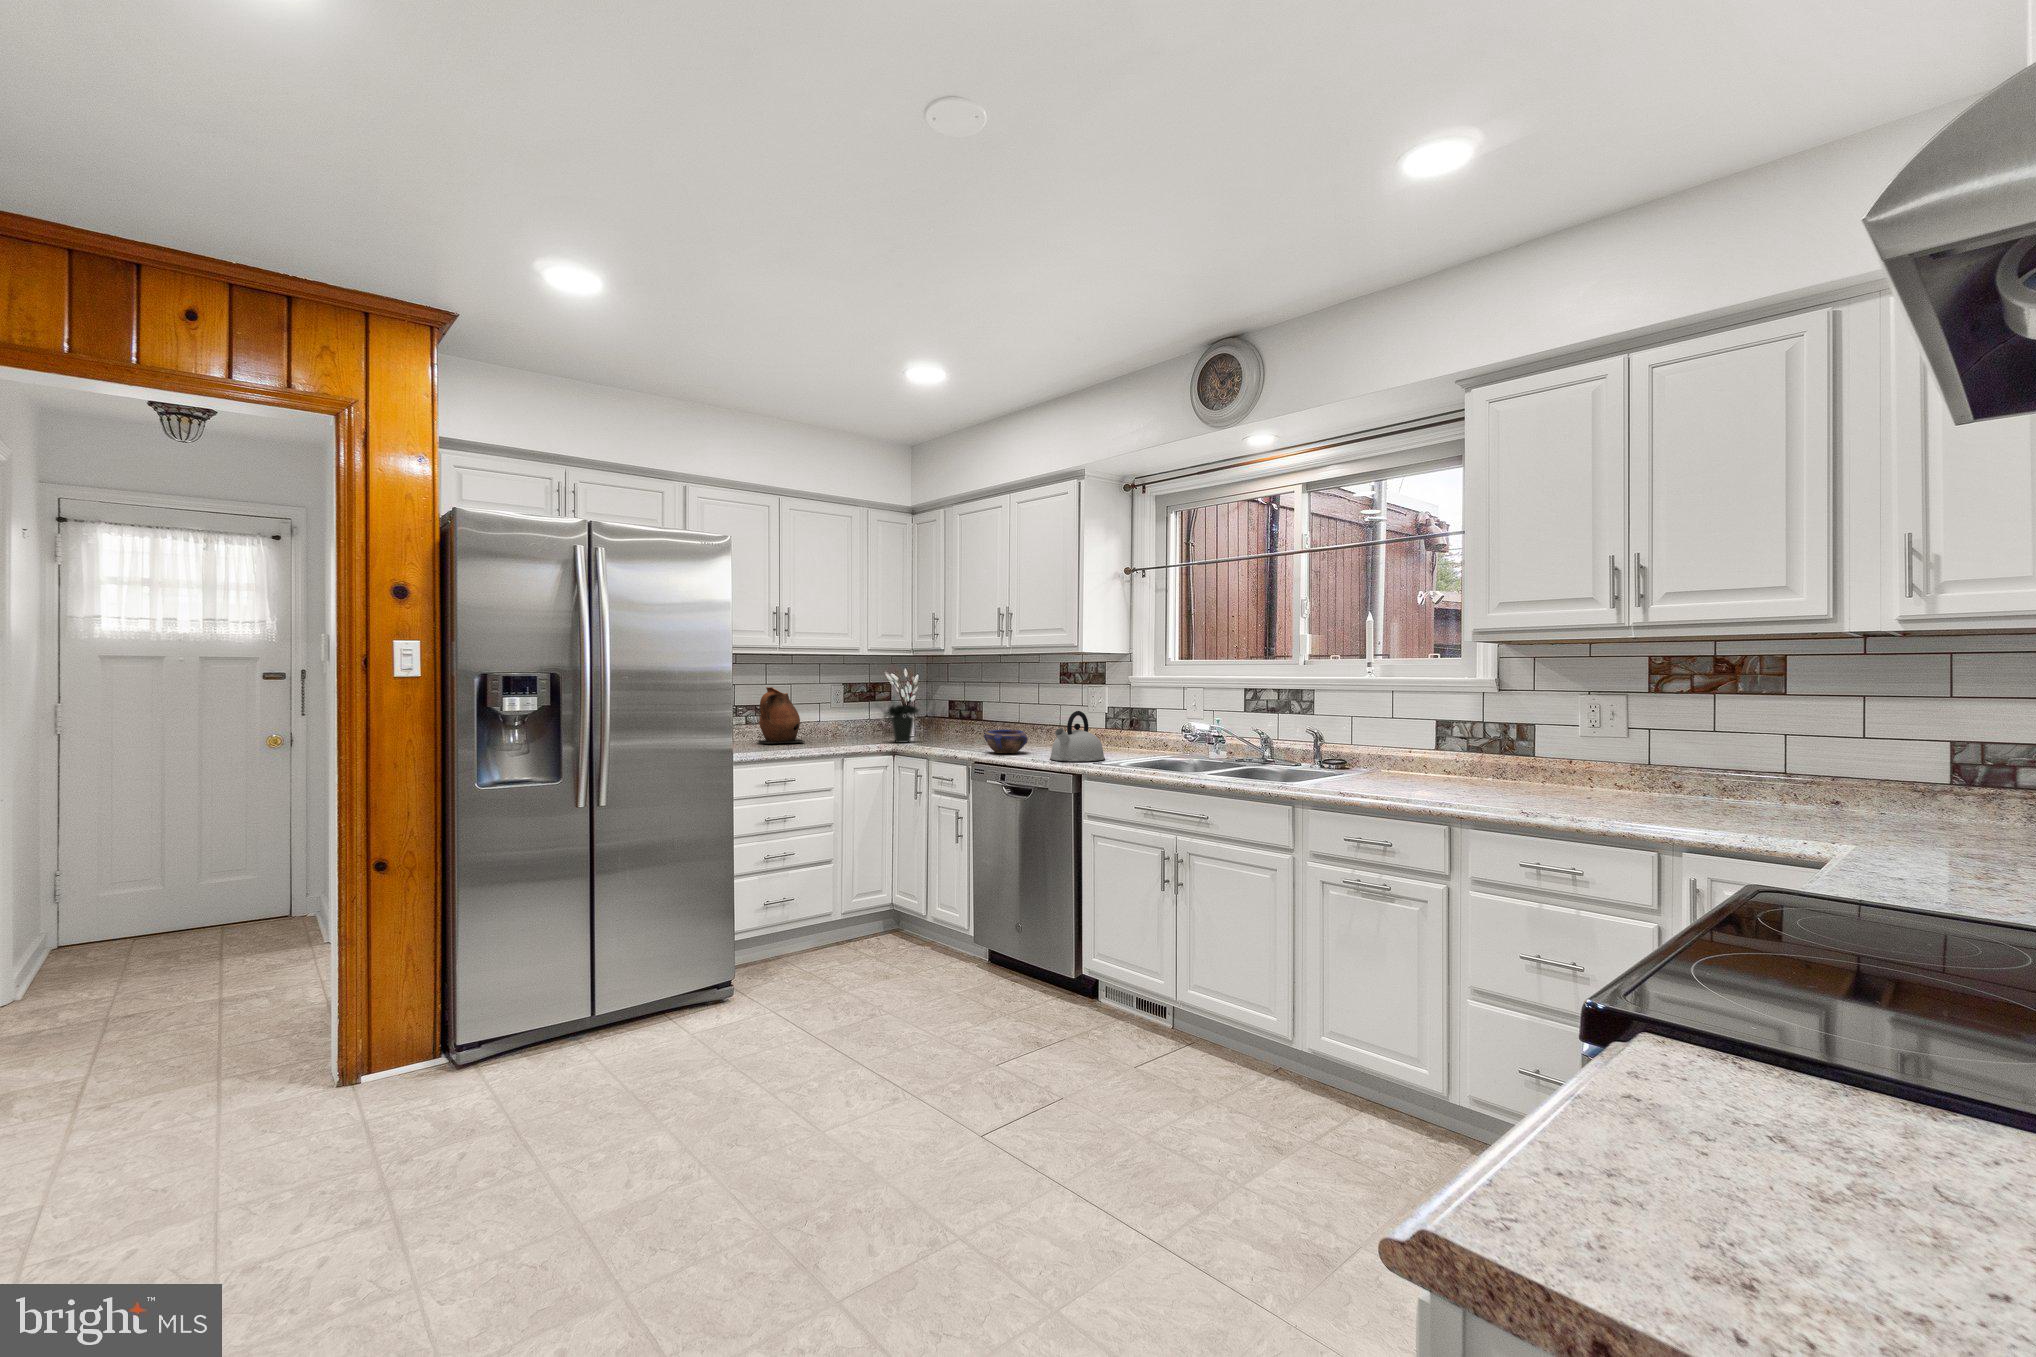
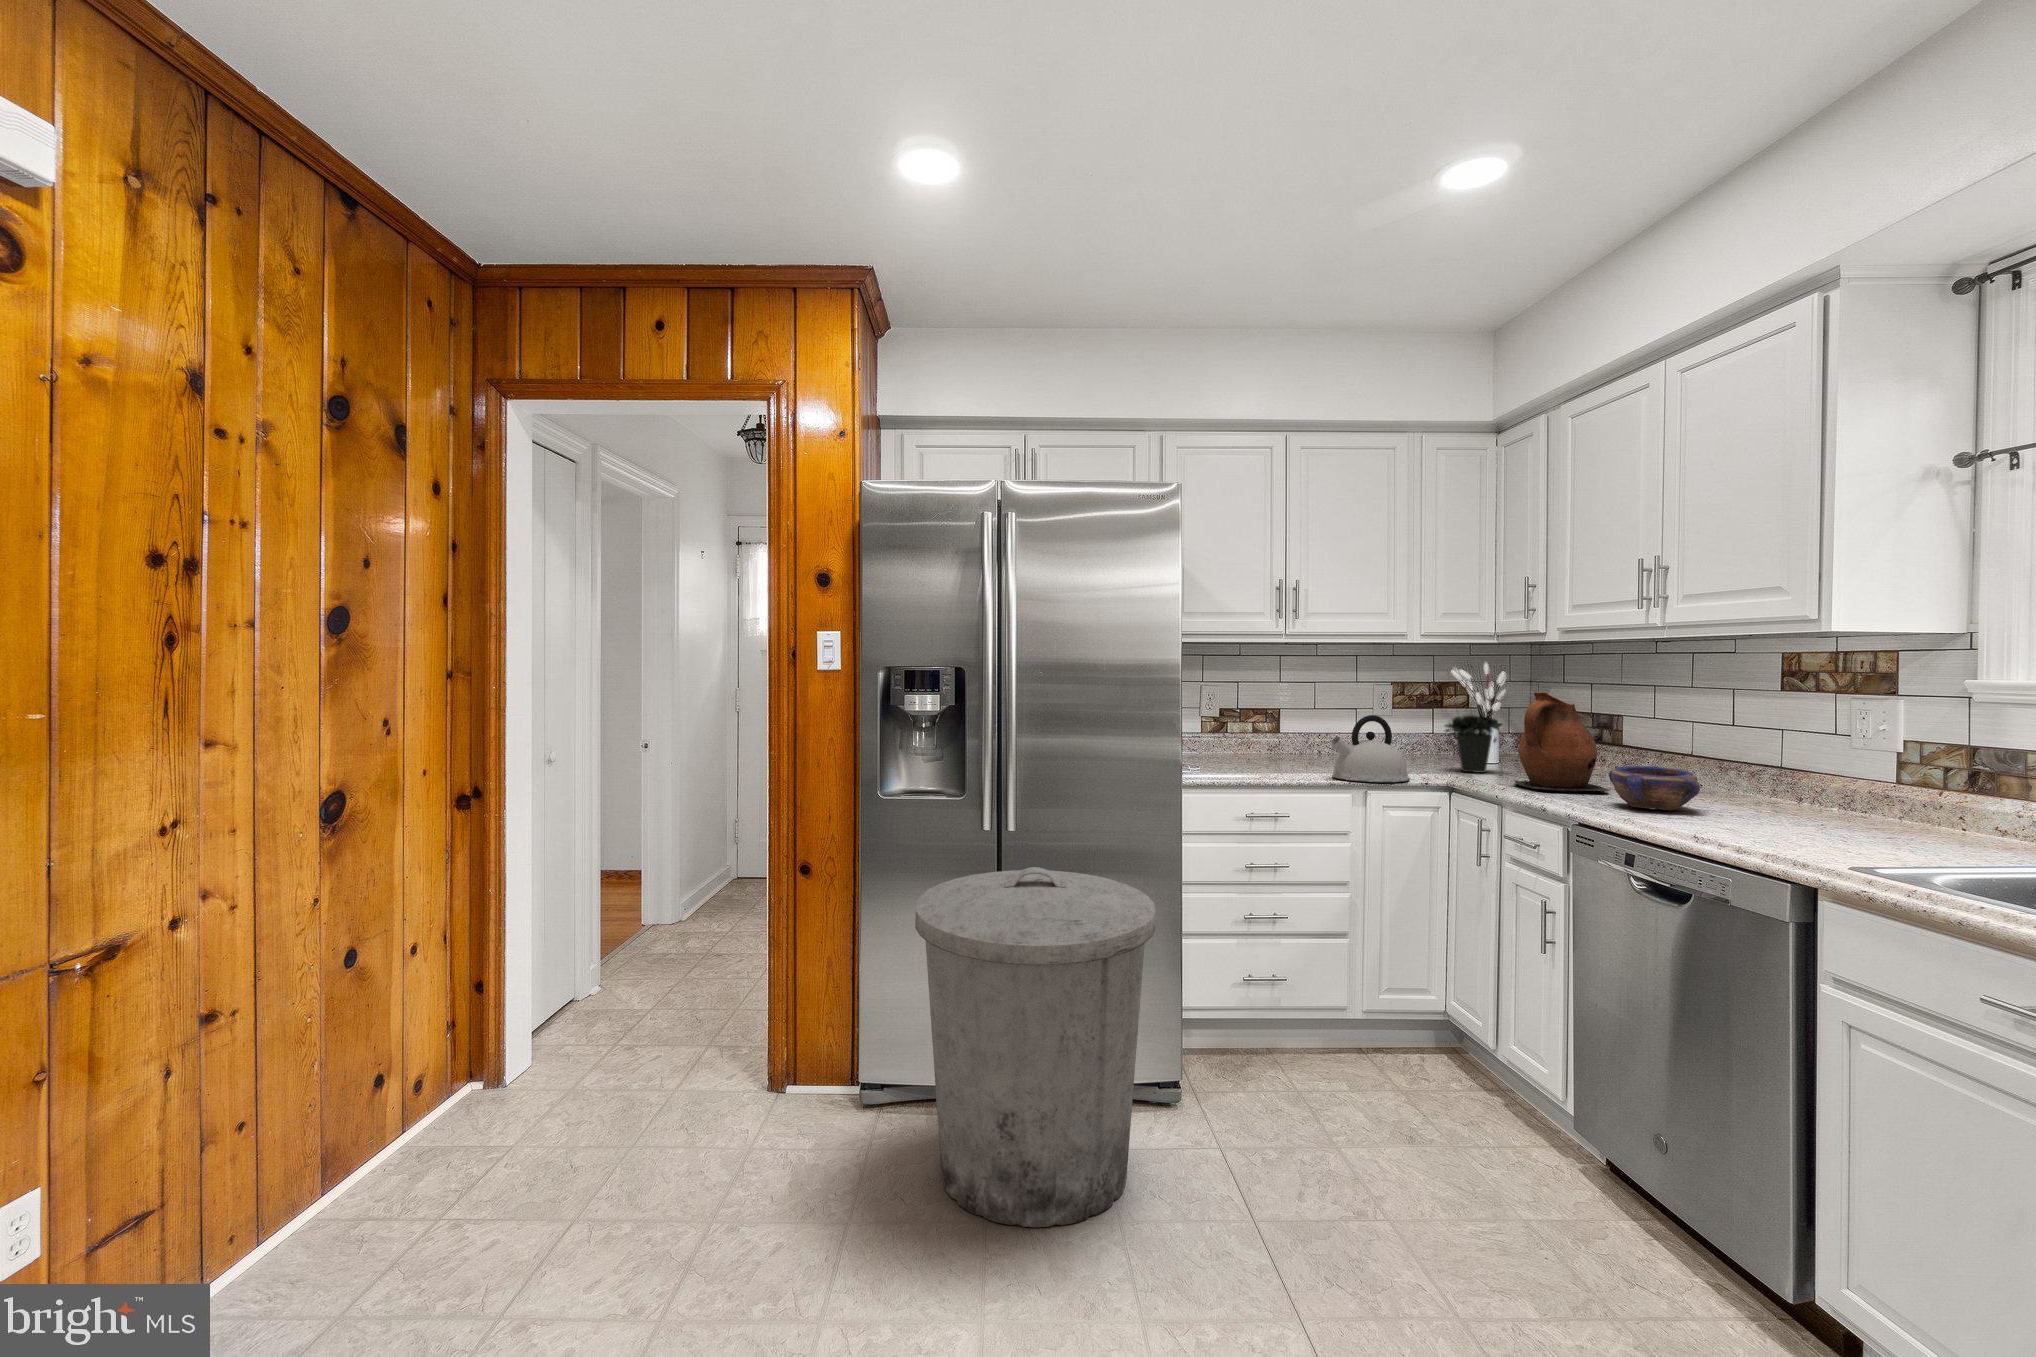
ceramic pitcher: present [758,687,805,743] -> present [1515,692,1610,793]
kettle: present [1050,711,1105,761] -> present [1330,715,1409,782]
trash can: none [550,825,738,1077] -> present [915,867,1156,1227]

